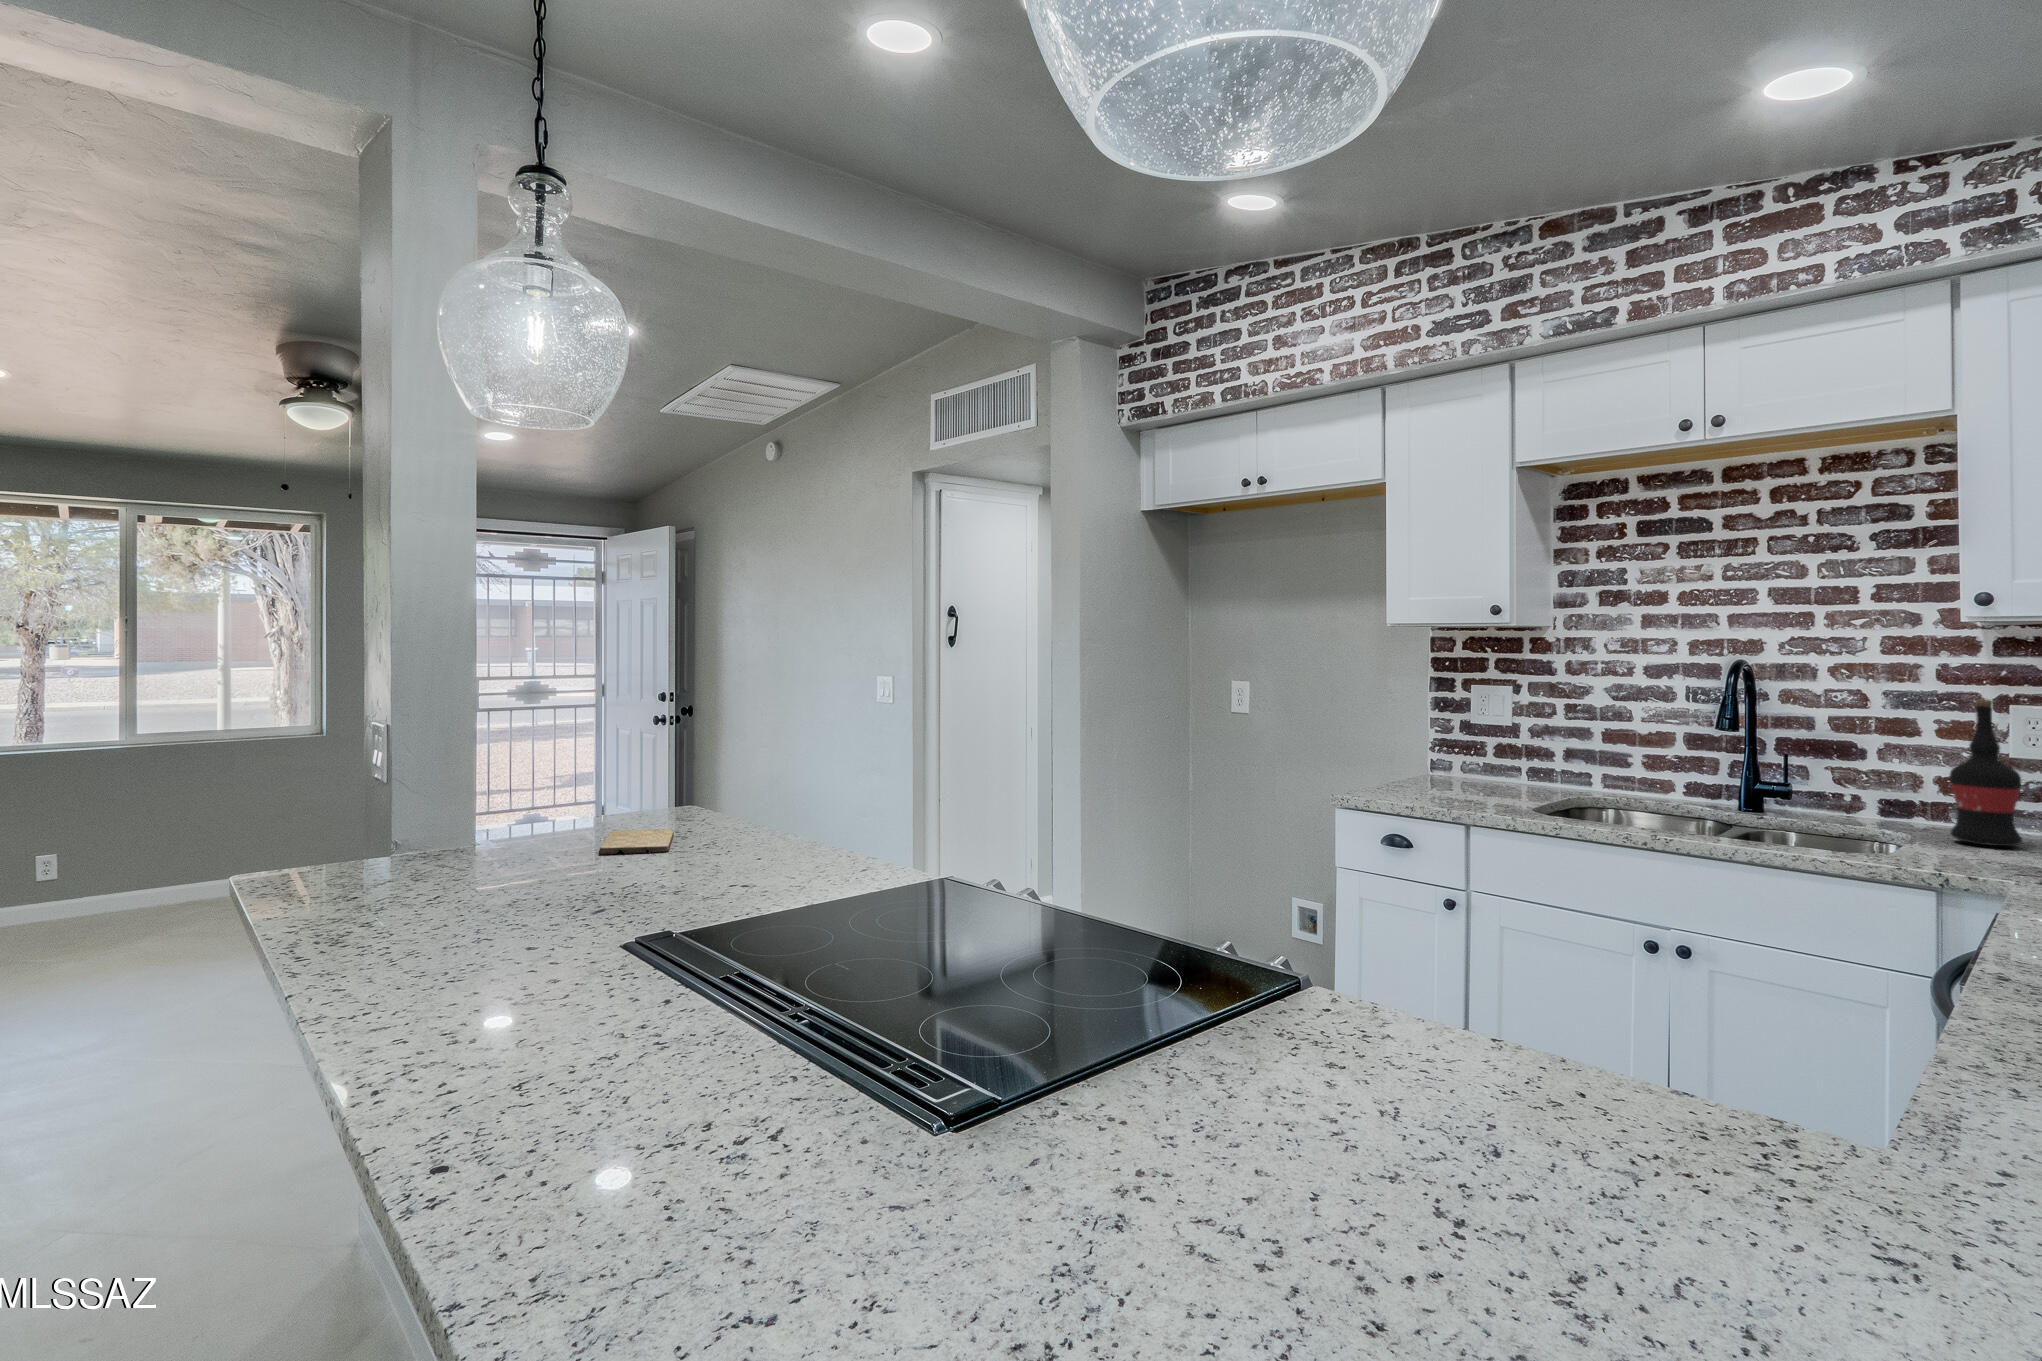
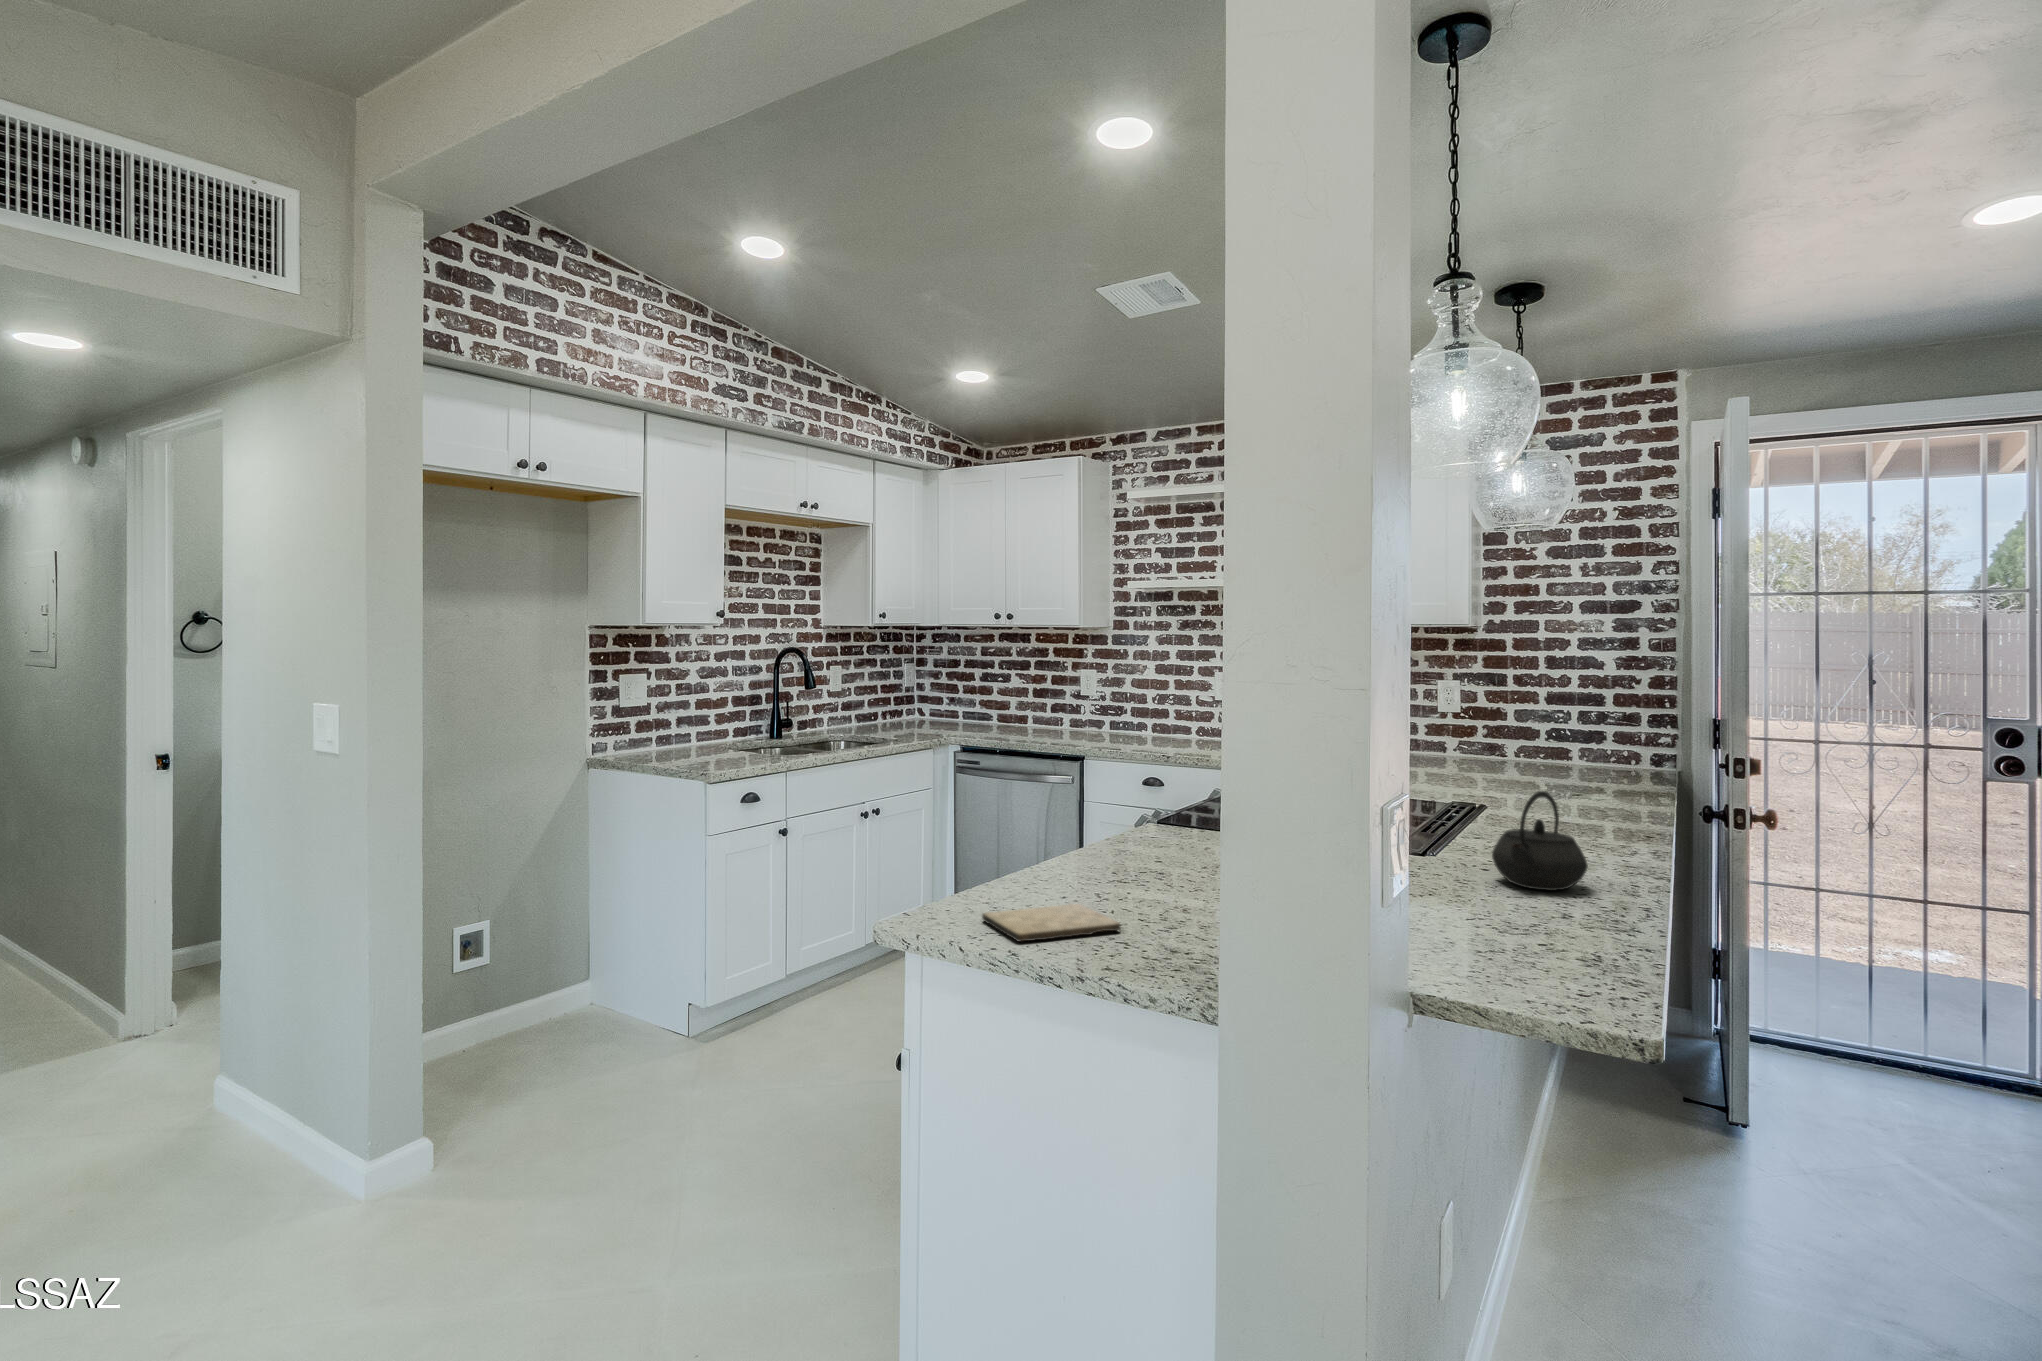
wine bottle: present [1950,699,2022,846] -> none [857,668,883,738]
kettle: none [397,866,564,1053] -> present [1492,791,1588,891]

